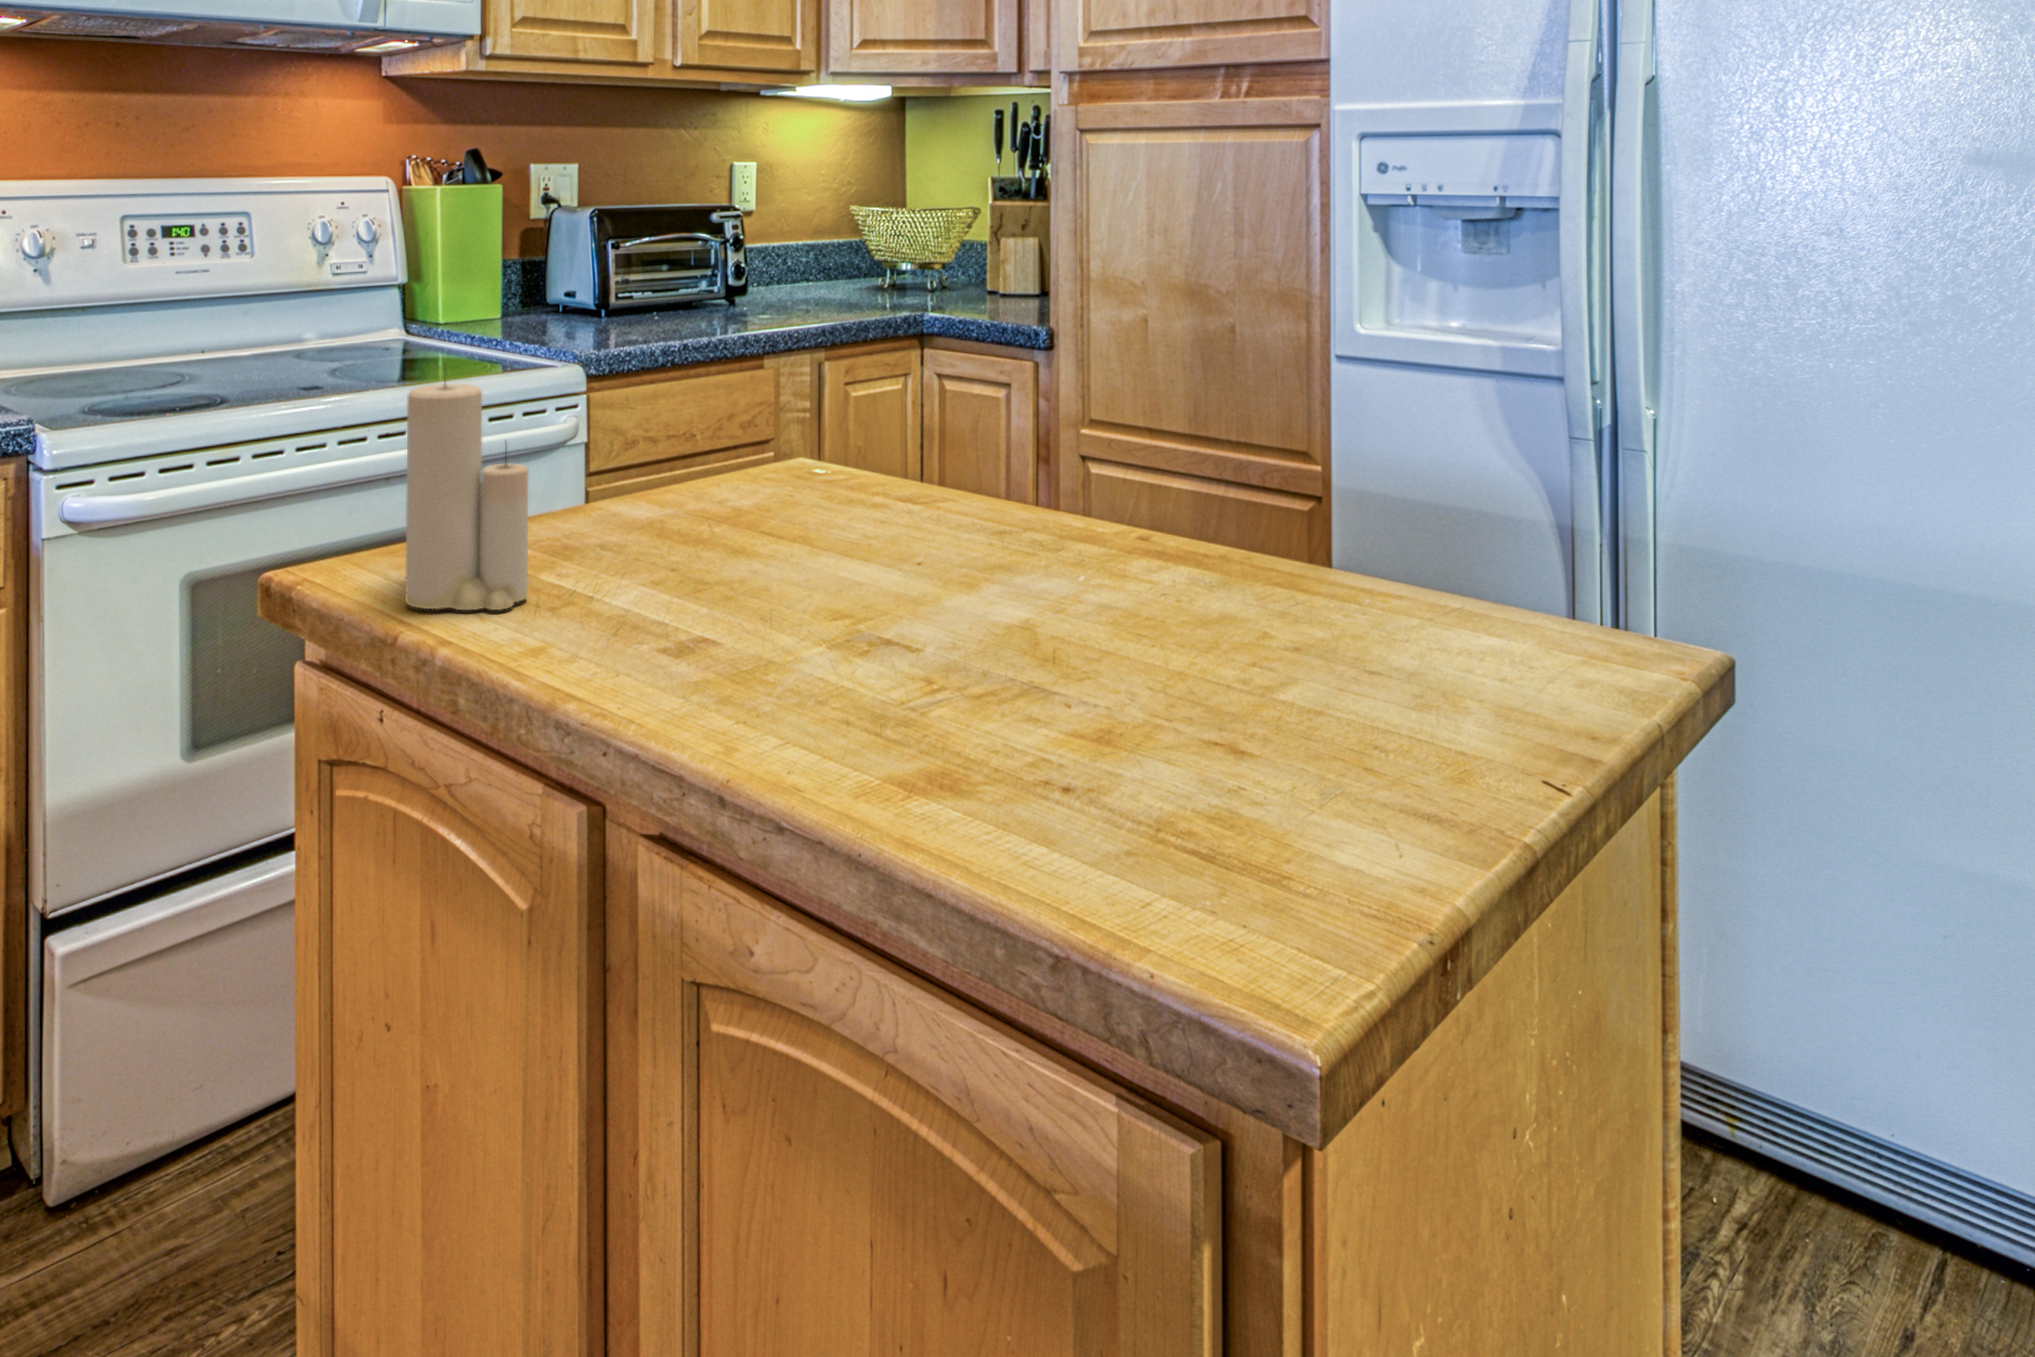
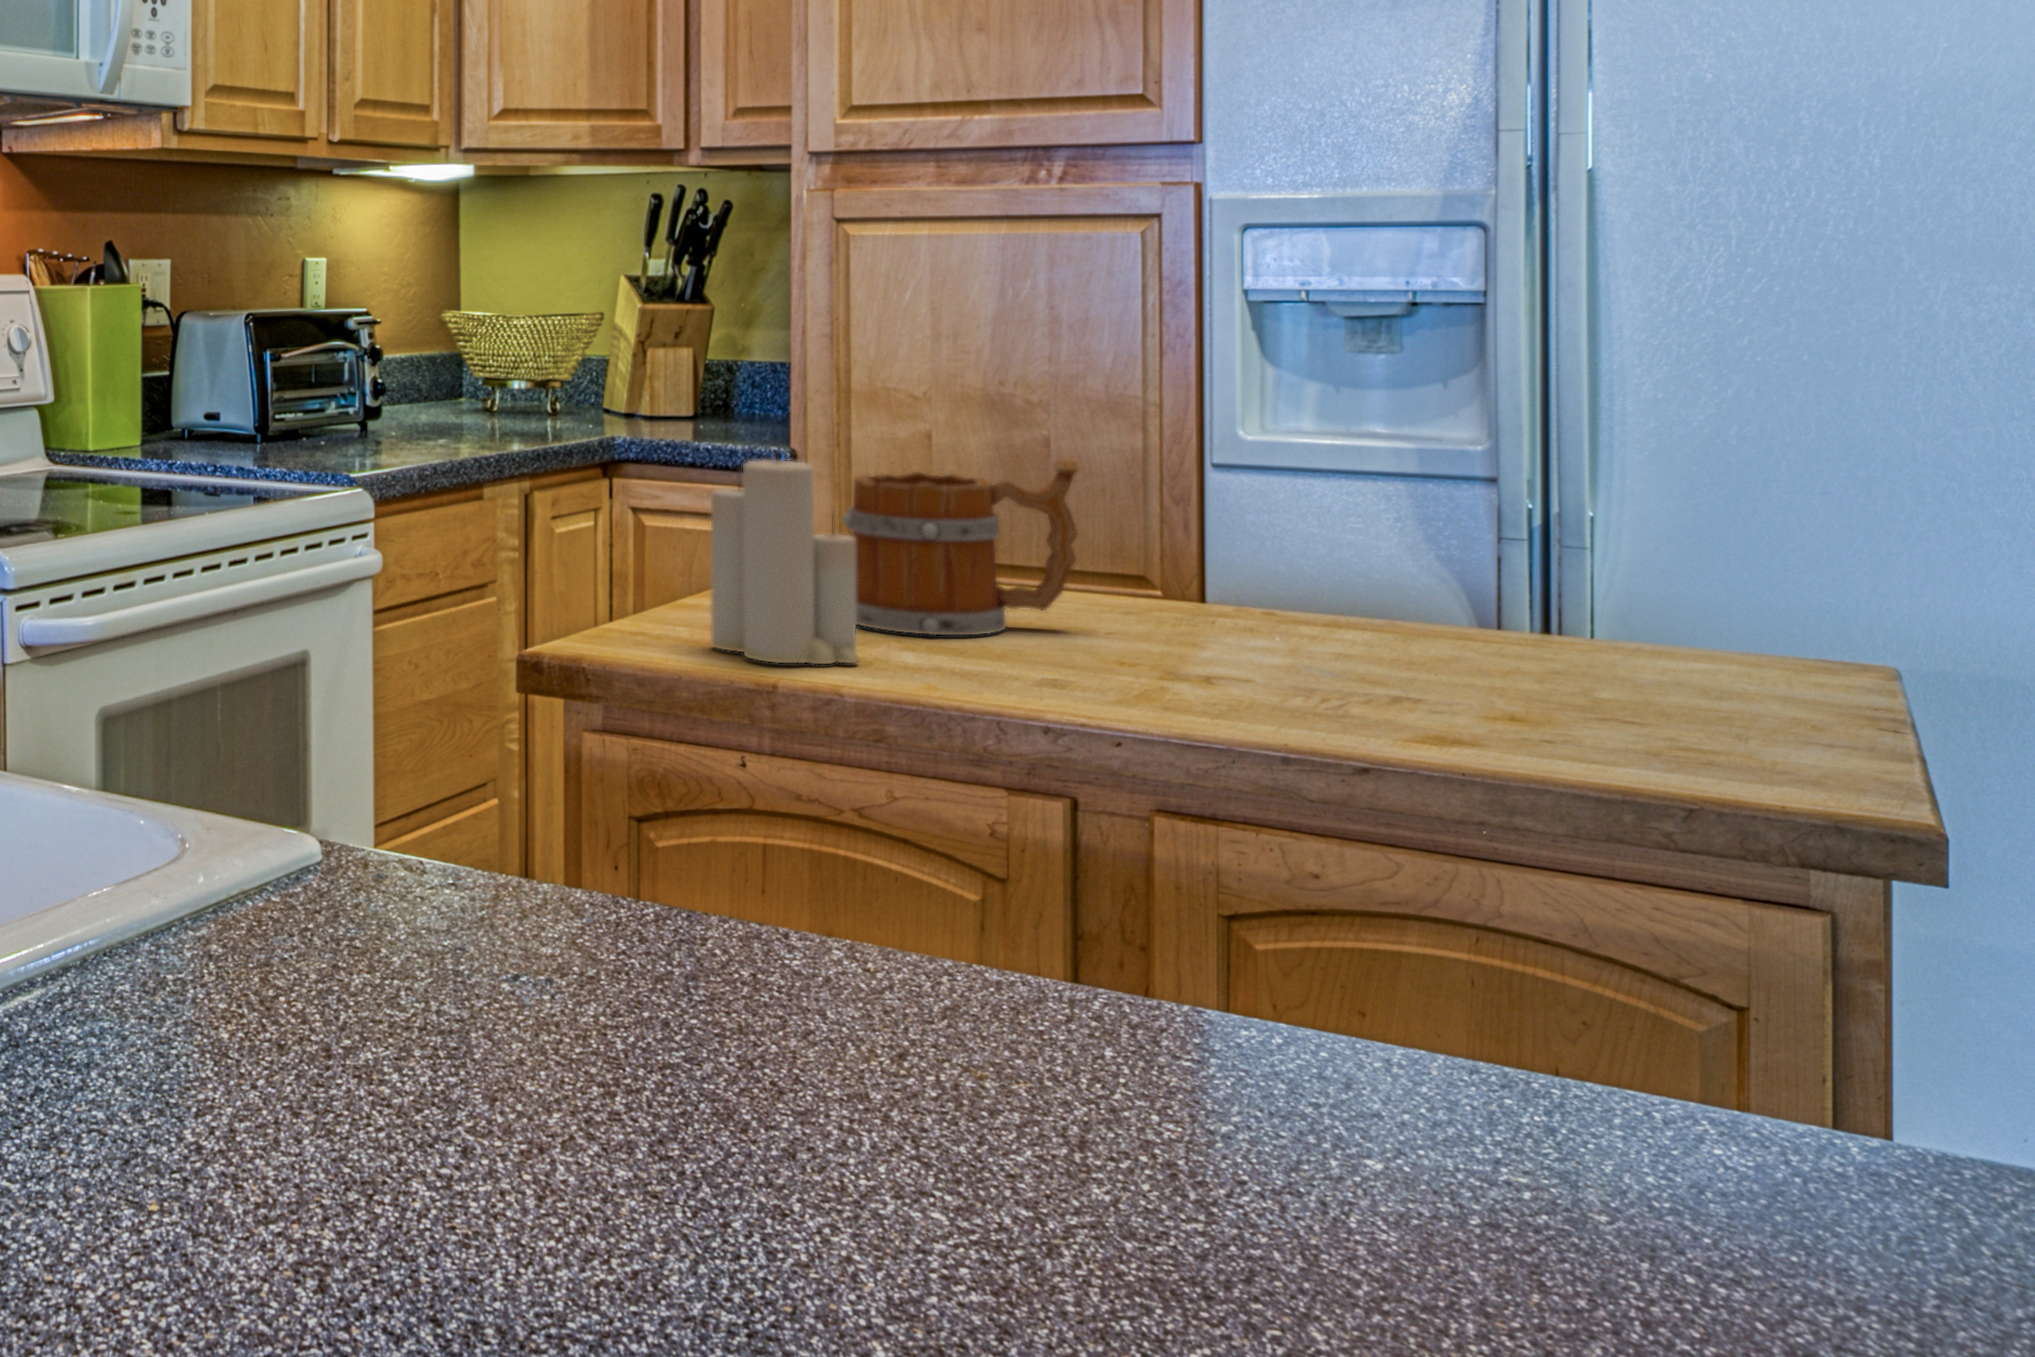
mug: none [640,376,865,566] -> present [843,459,1080,635]

